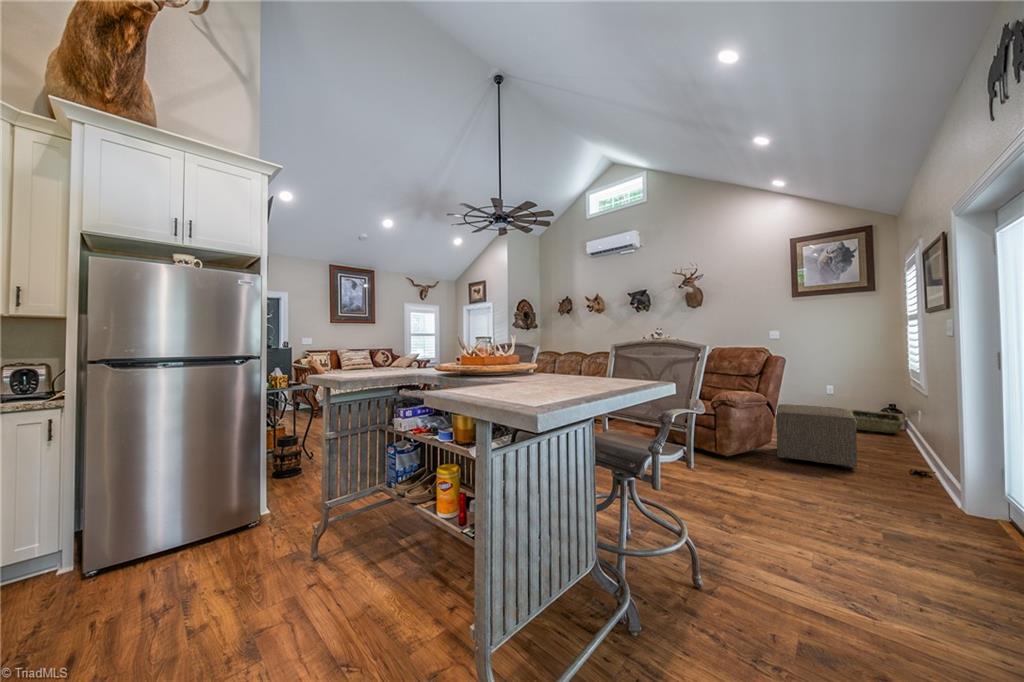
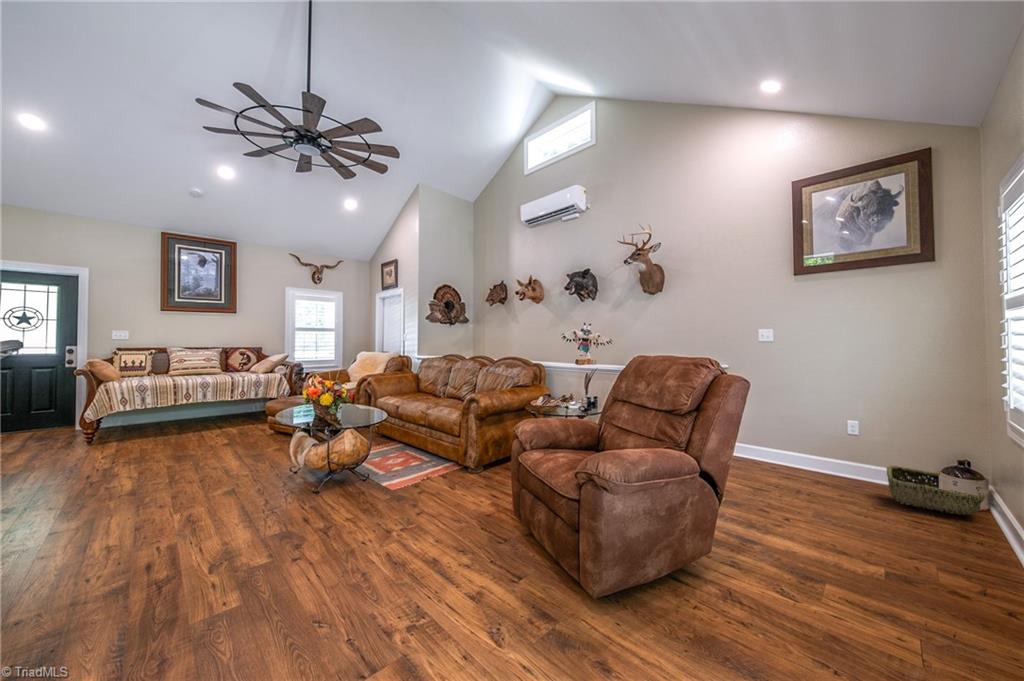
ottoman: present [776,404,857,469] -> none [716,462,881,630]

